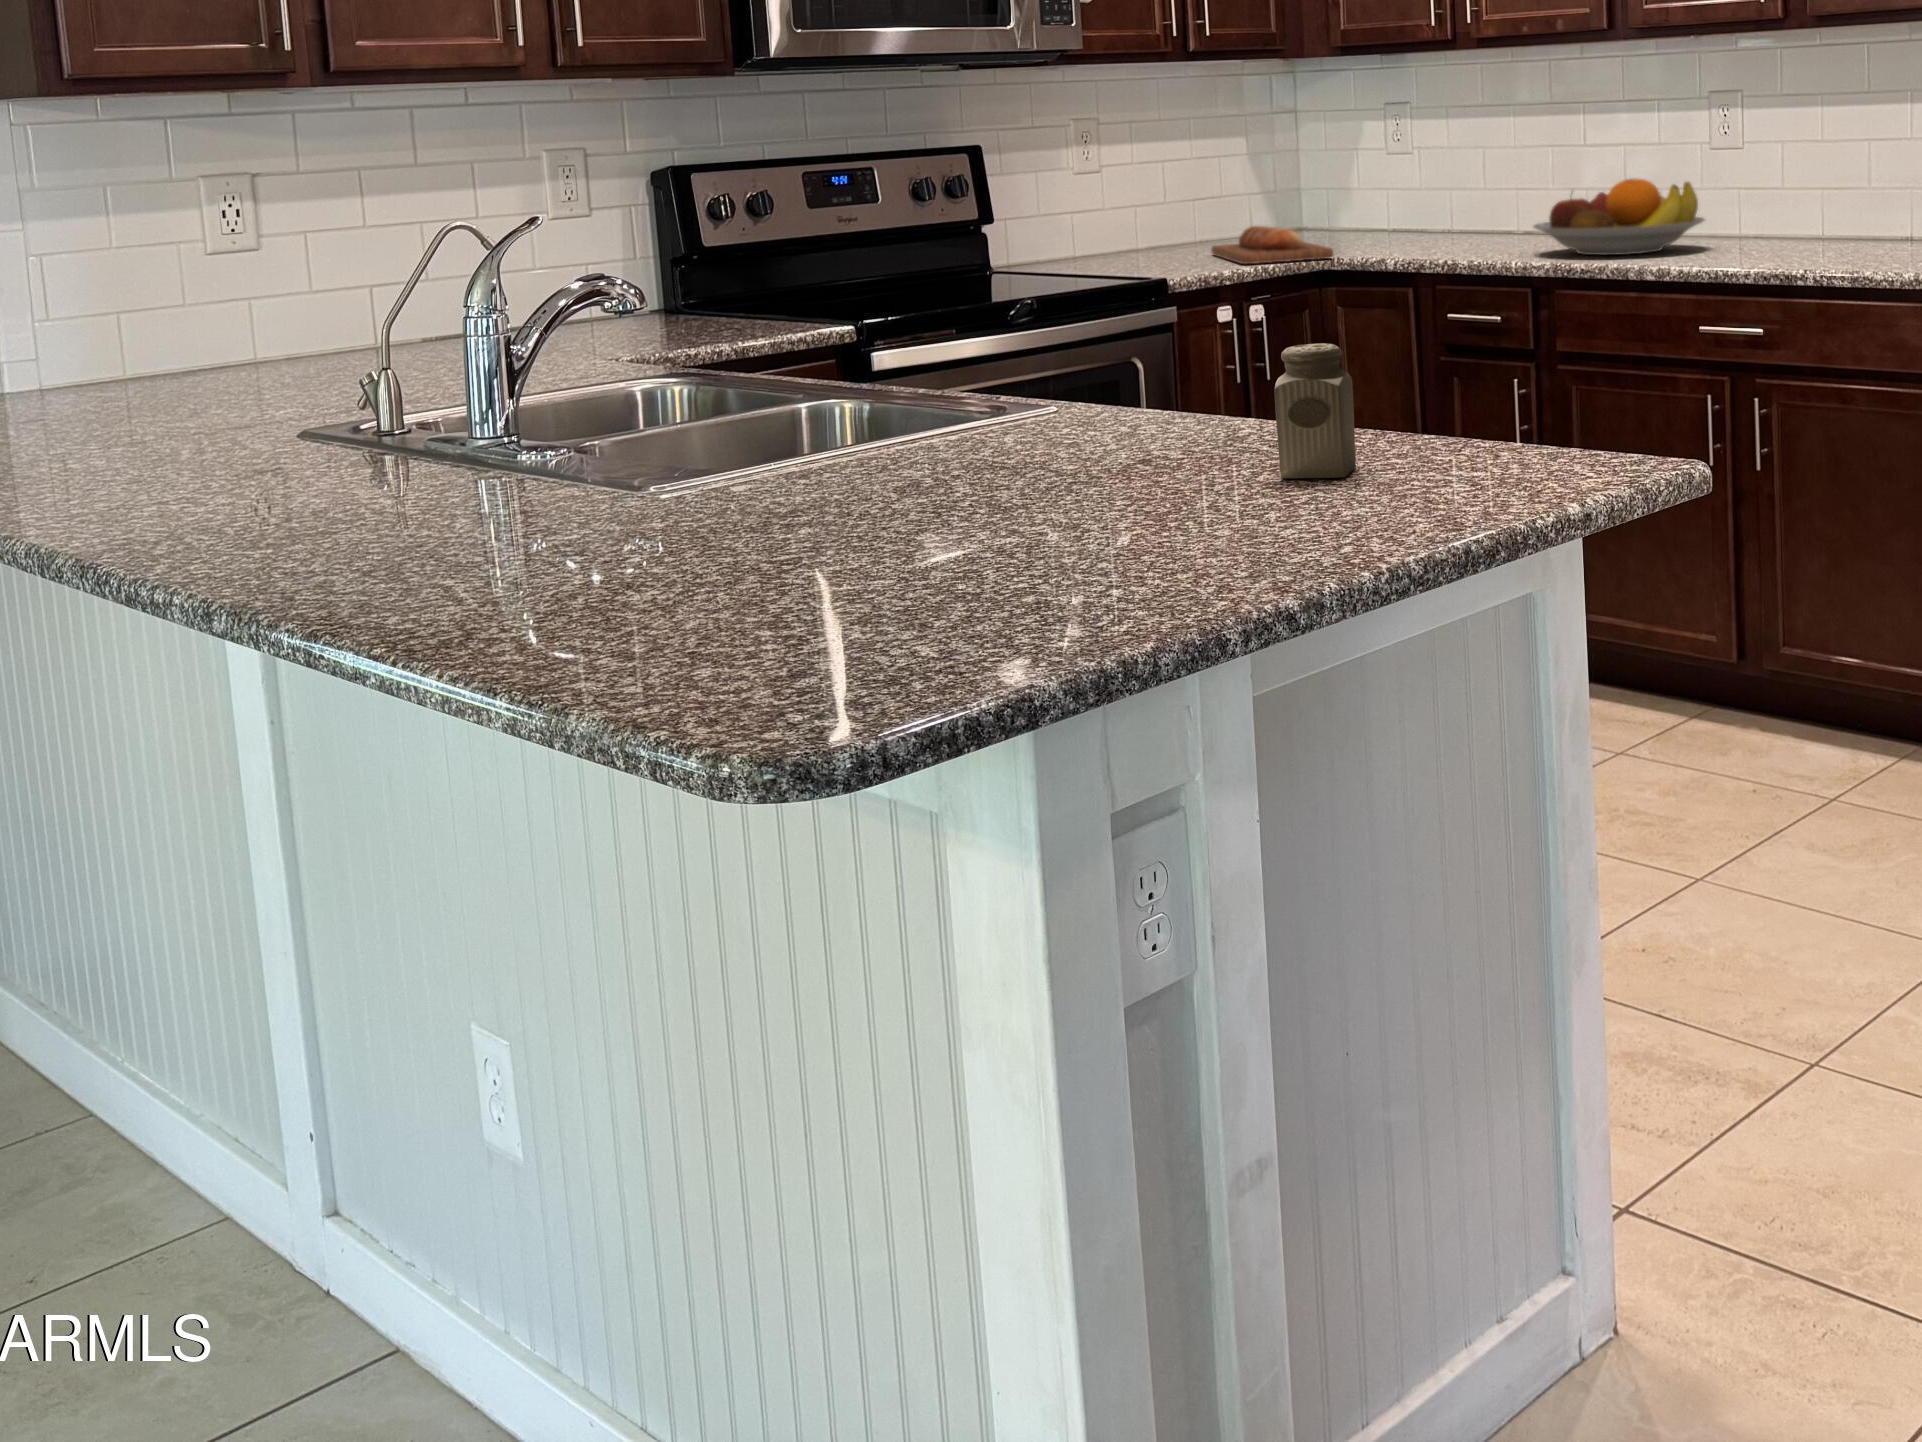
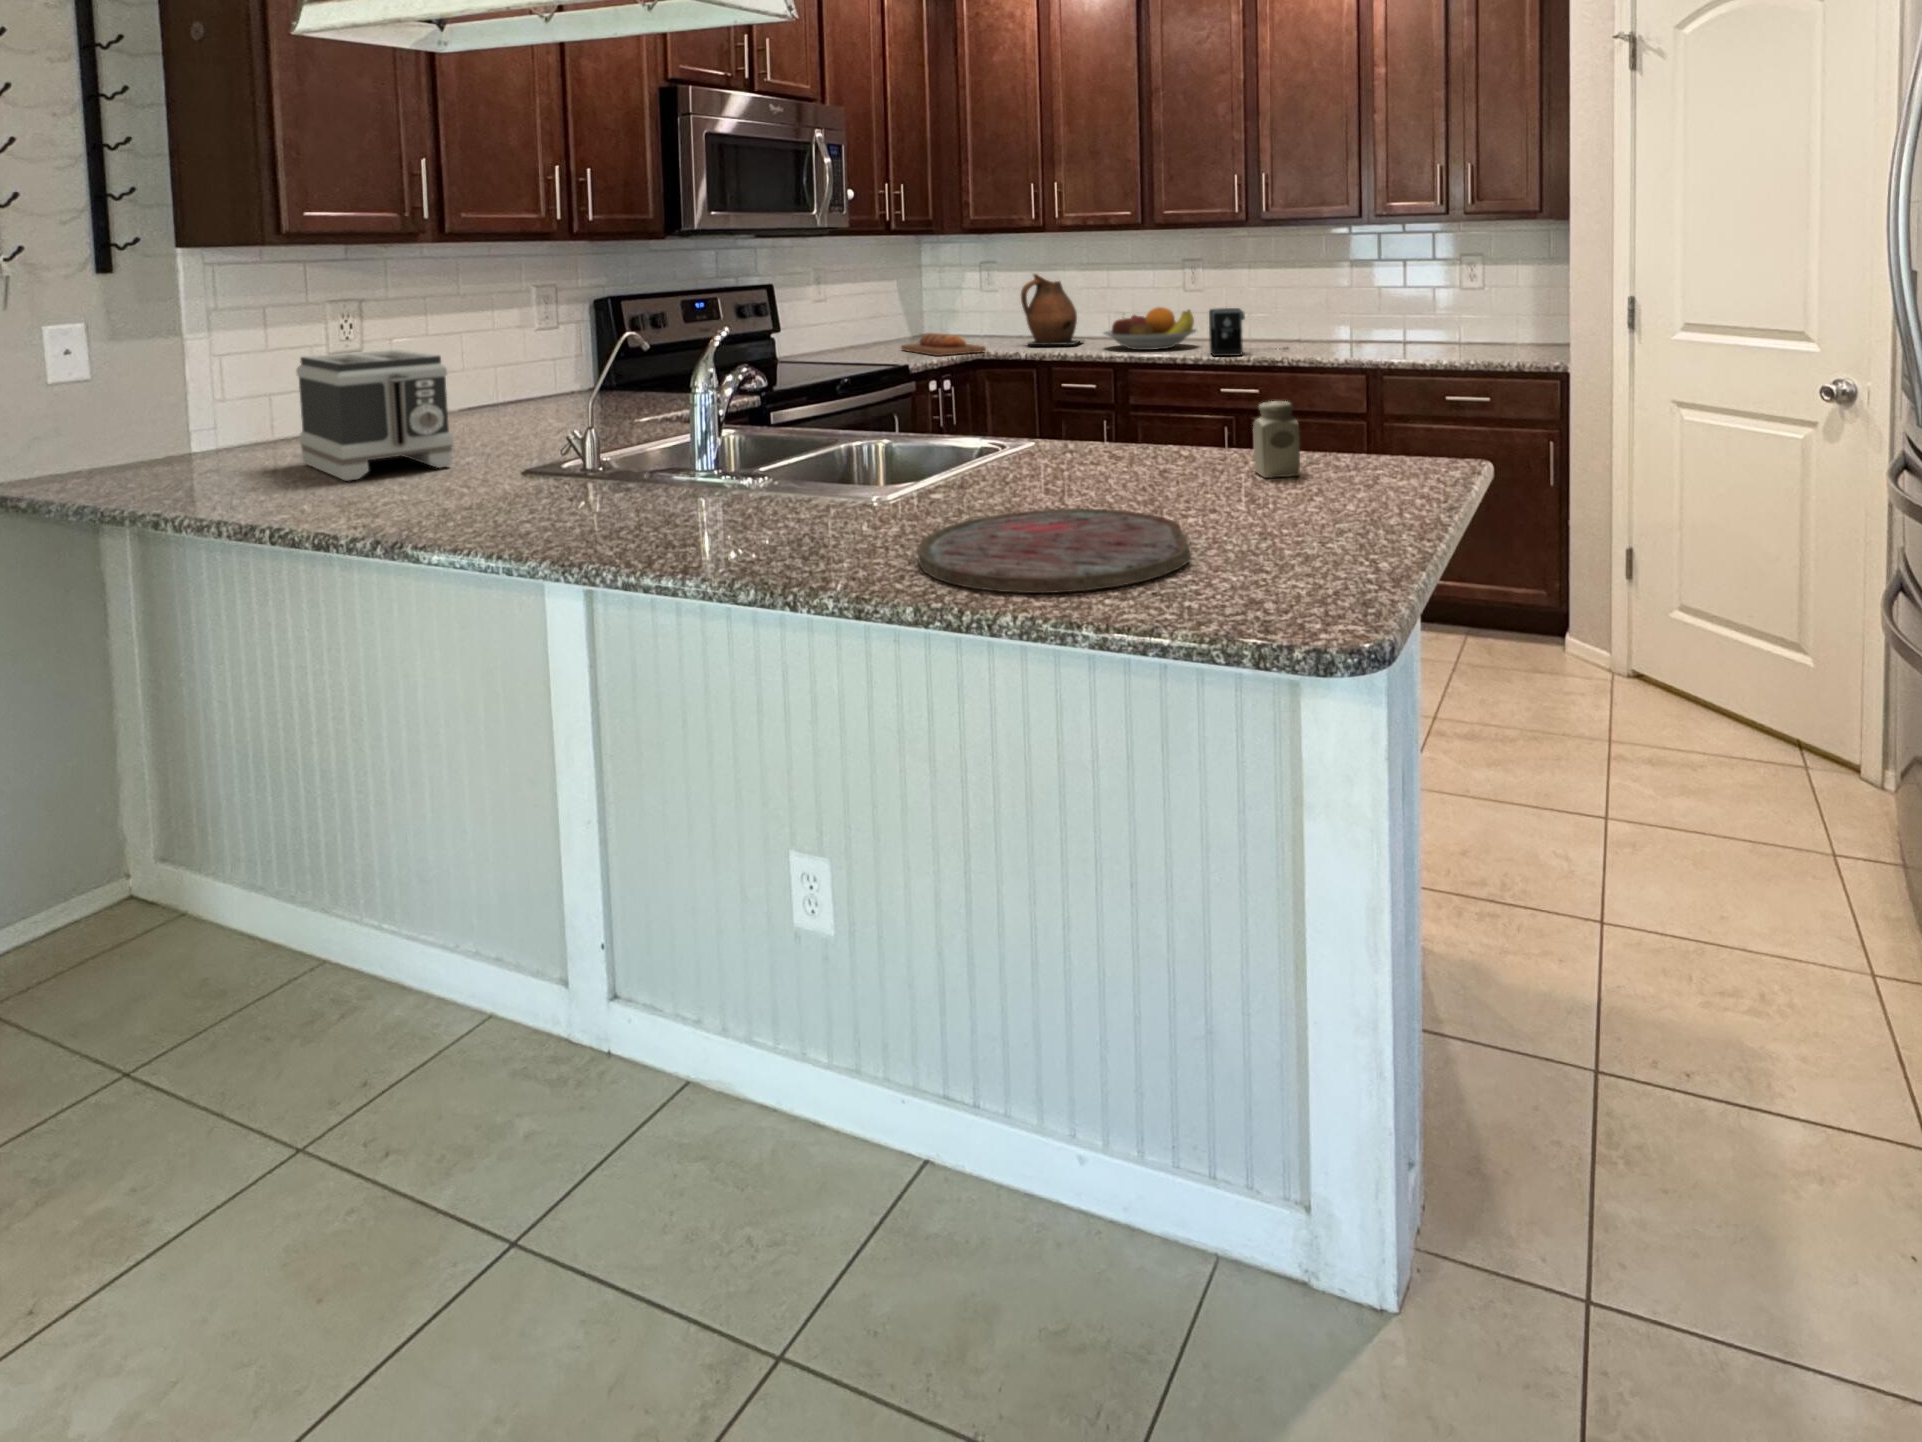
ceramic pitcher: none [1409,120,1532,249] -> present [1021,274,1081,345]
coffee maker: none [1688,179,1851,268] -> present [1209,308,1288,356]
toaster: none [67,249,246,437] -> present [296,350,453,481]
cutting board: none [464,514,936,639] -> present [918,509,1190,593]

